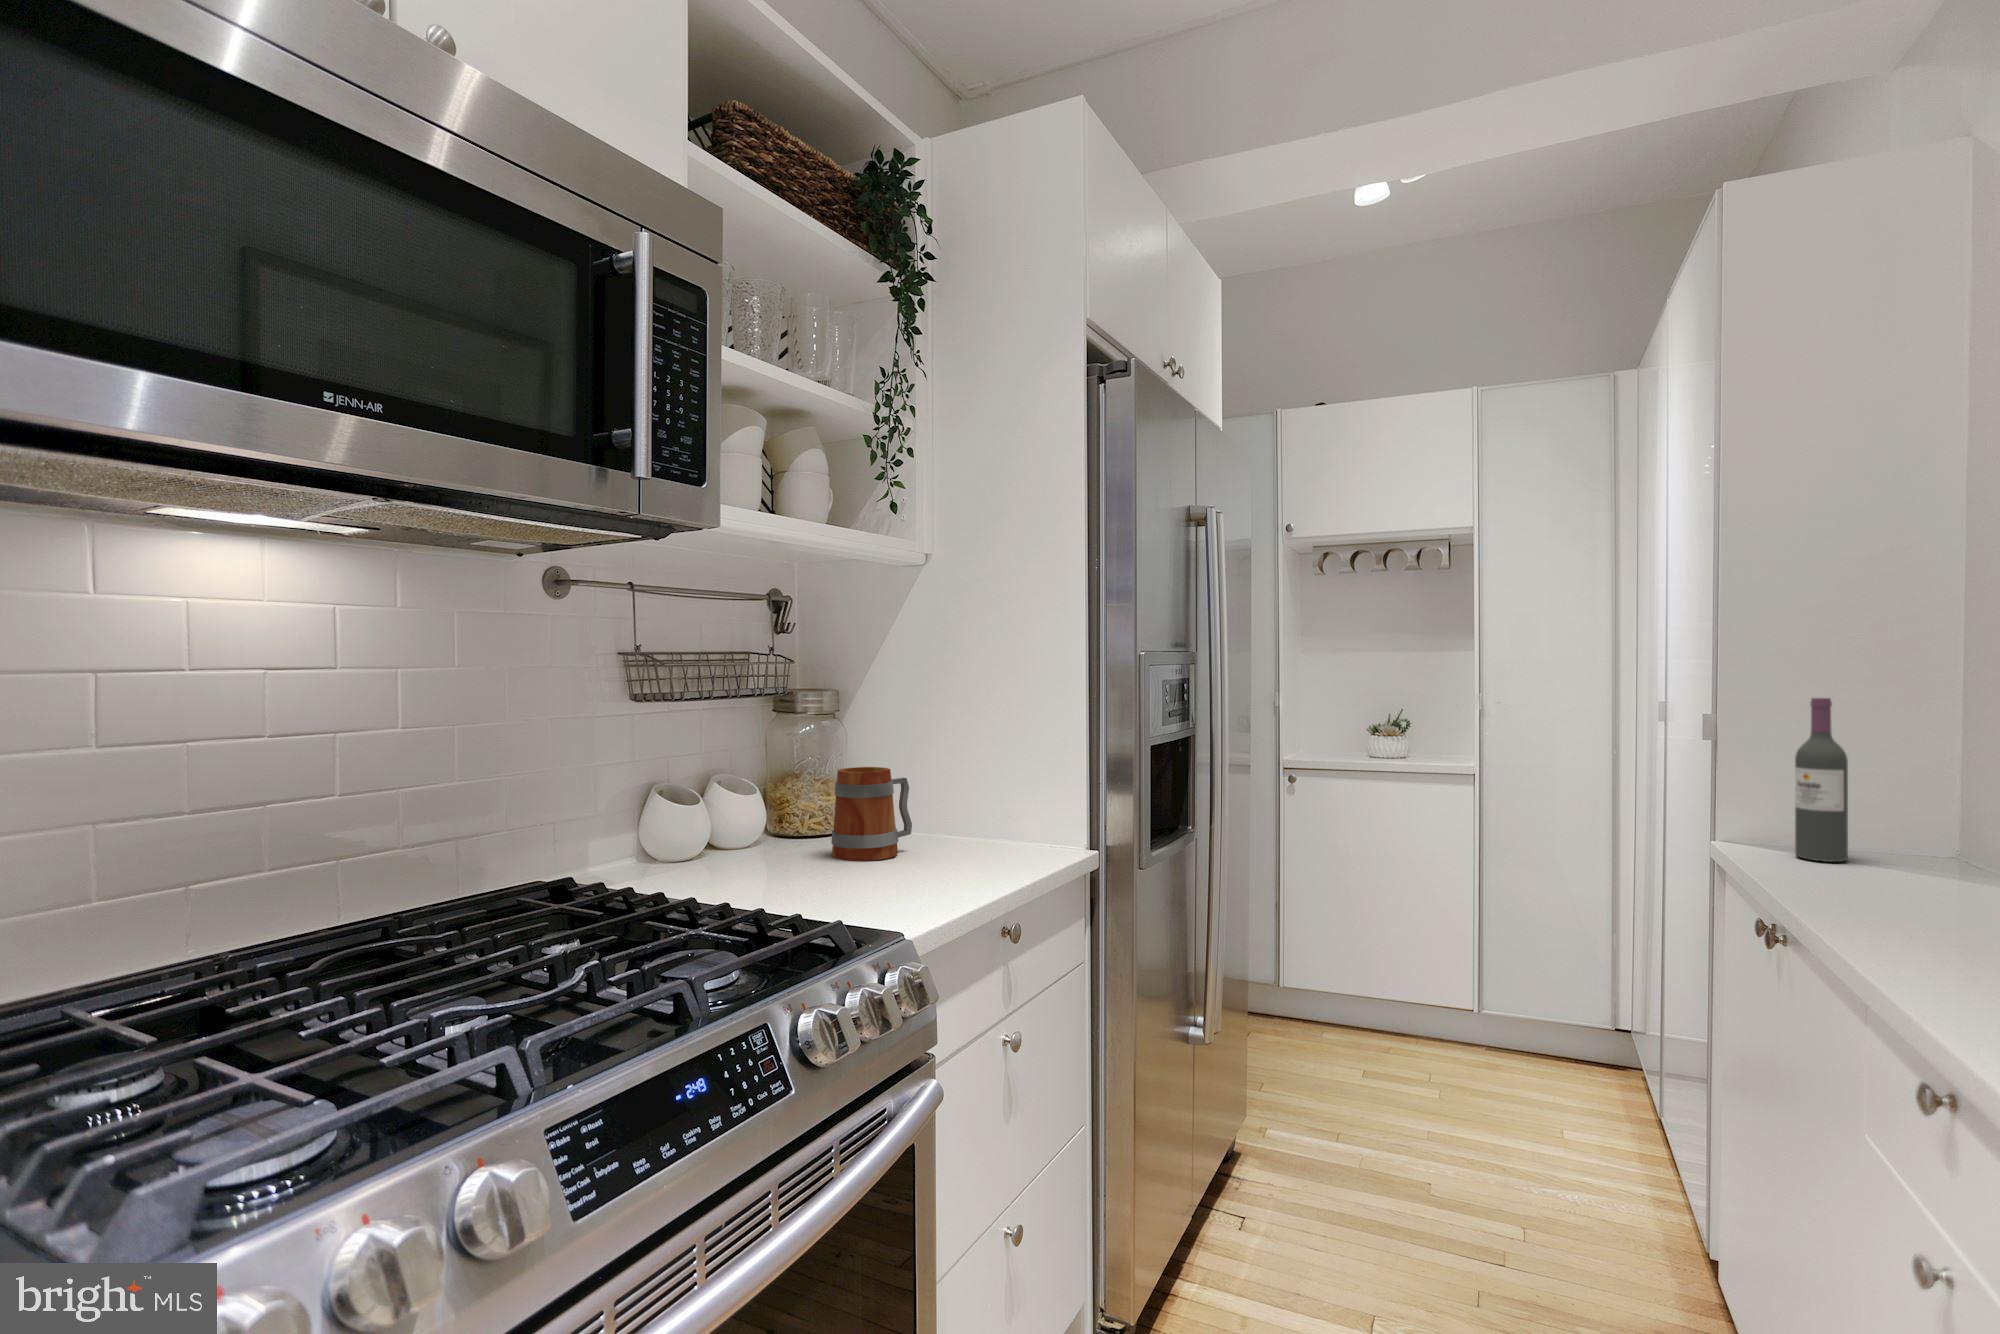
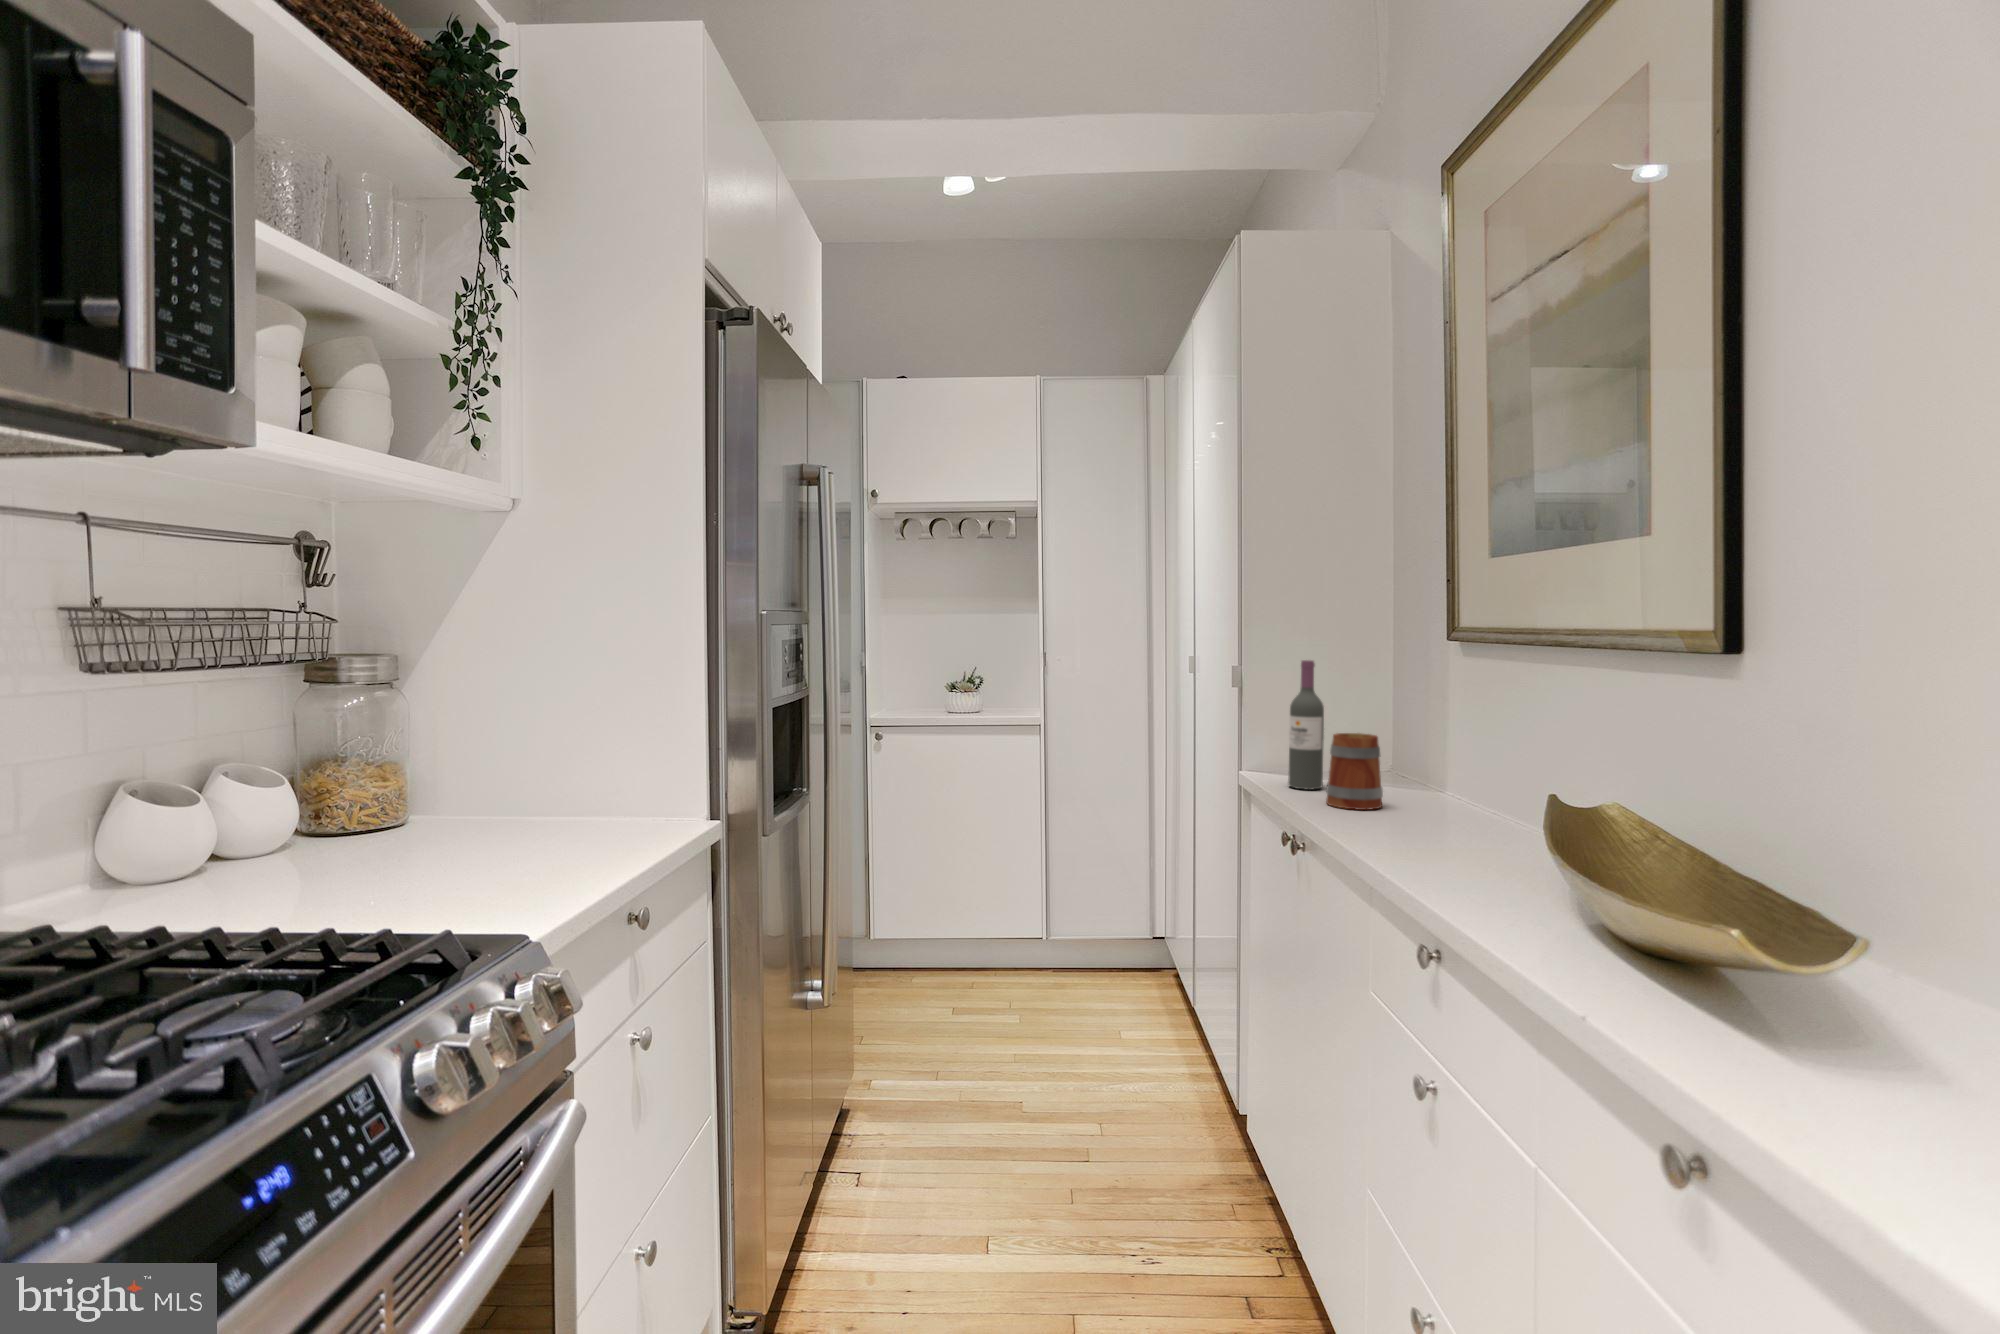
mug: present [831,767,912,861] -> present [1326,733,1383,810]

